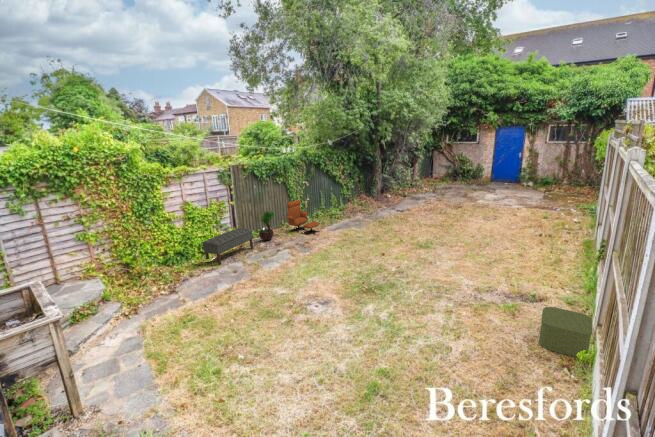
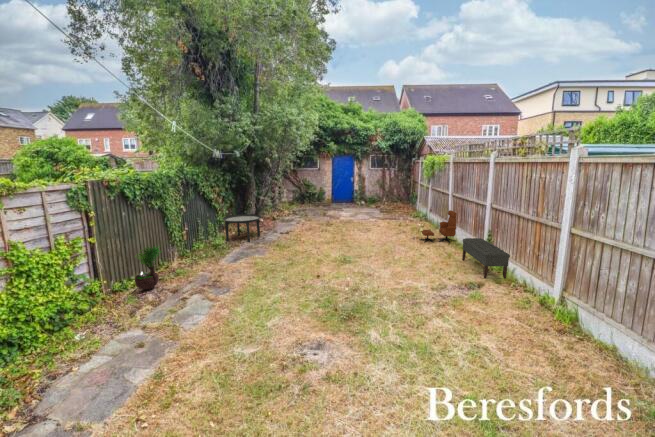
round table: none [344,190,377,216] -> present [223,214,261,242]
lounge chair: present [286,200,320,235] -> present [420,210,457,243]
bench: present [202,228,253,265] -> present [462,238,510,279]
storage box: present [539,307,593,358] -> none [521,291,575,329]

